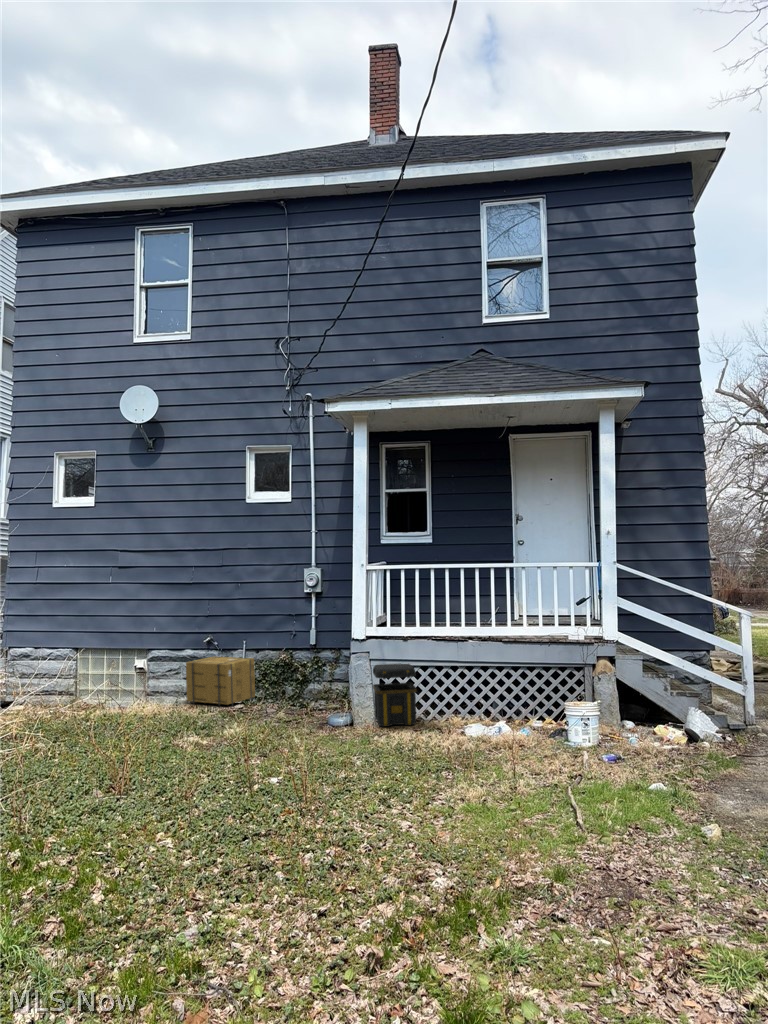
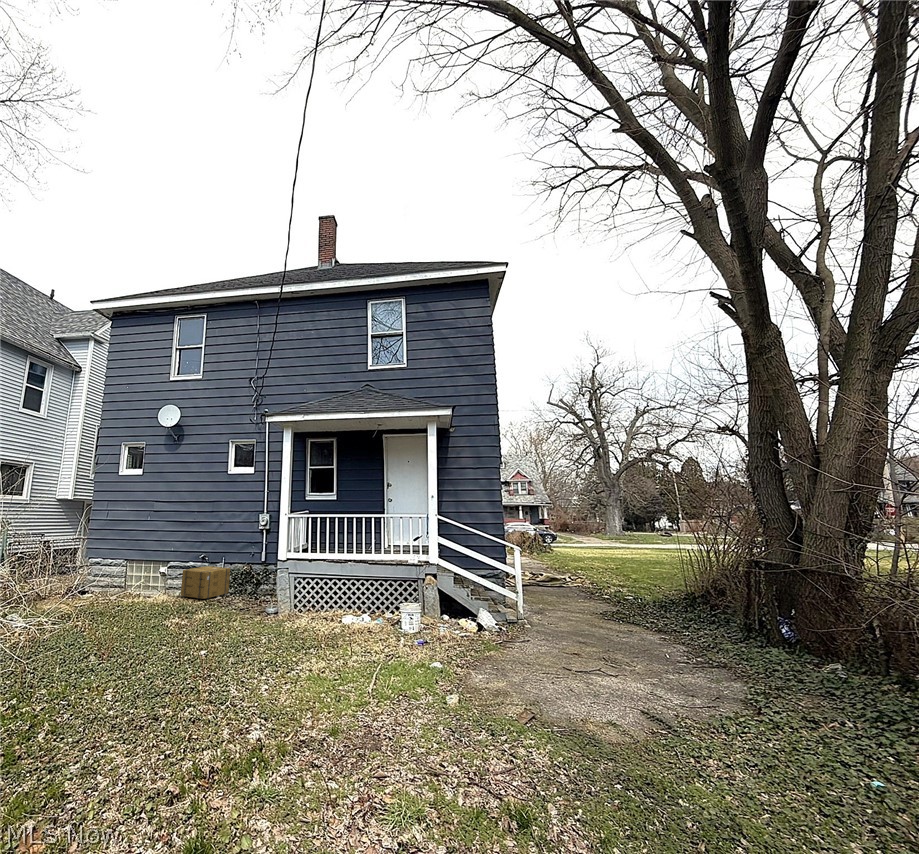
toolbox: present [373,664,417,727] -> none [284,575,315,618]

